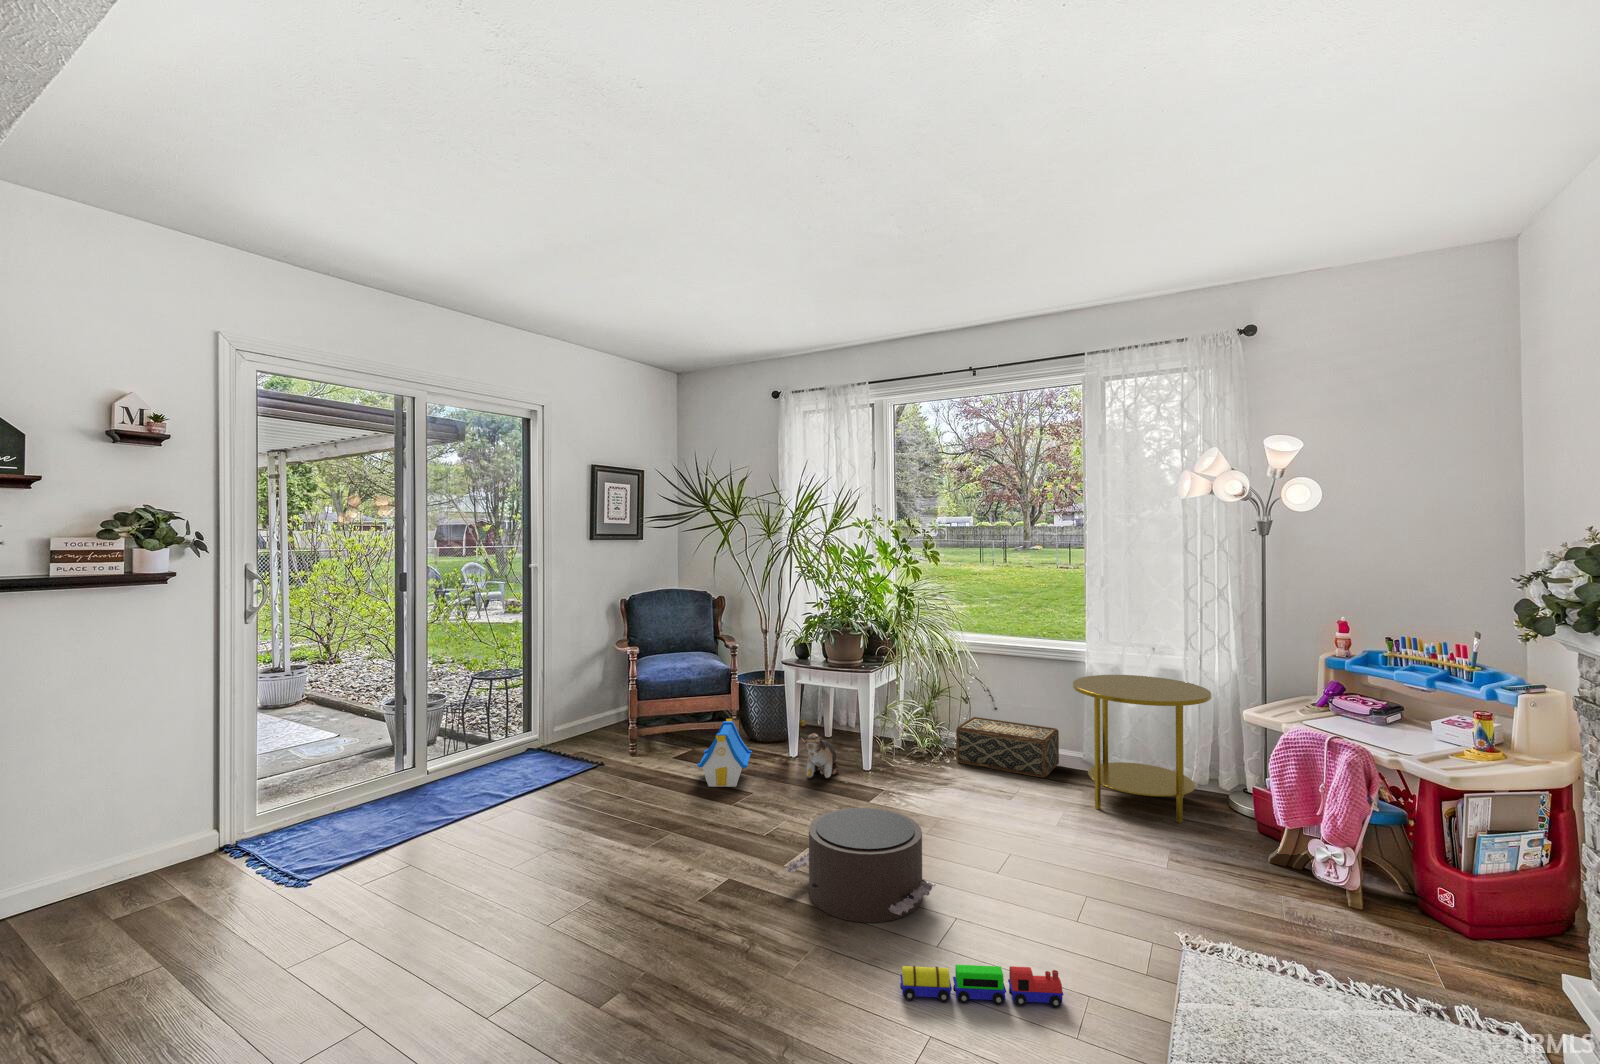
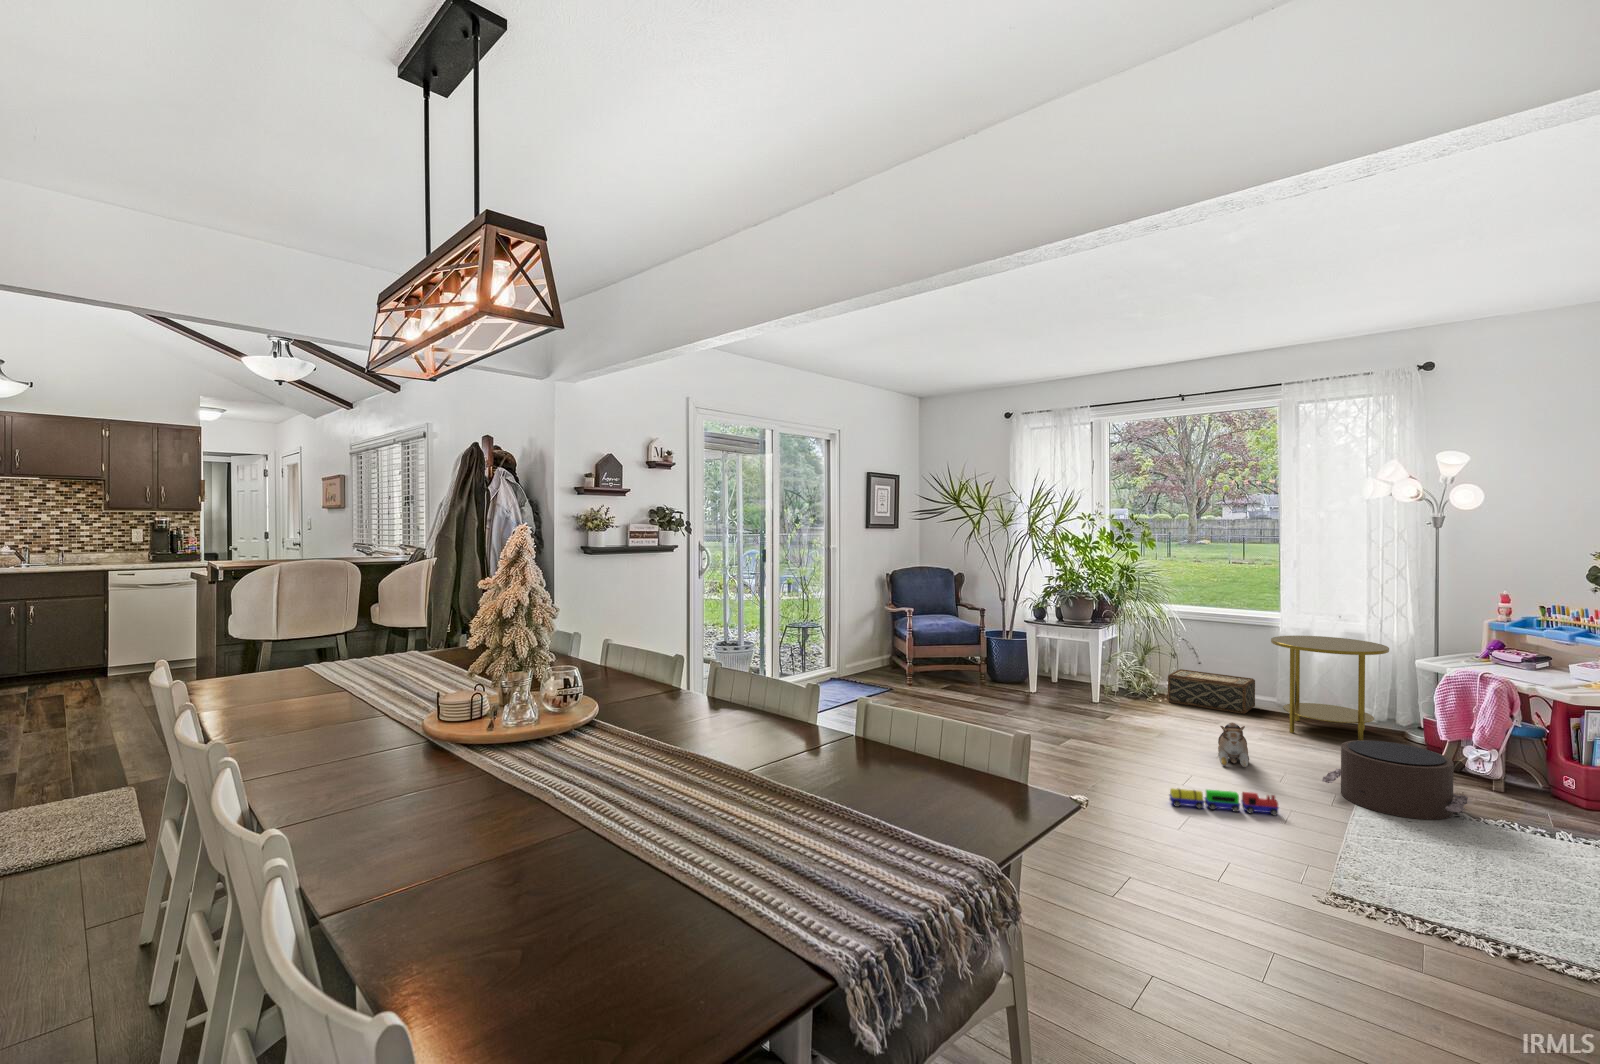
toy house: present [697,719,752,787] -> none [971,661,1010,708]
plush toy: present [801,733,839,778] -> present [1218,723,1249,767]
pouf: present [785,808,935,923] -> present [1322,740,1468,820]

